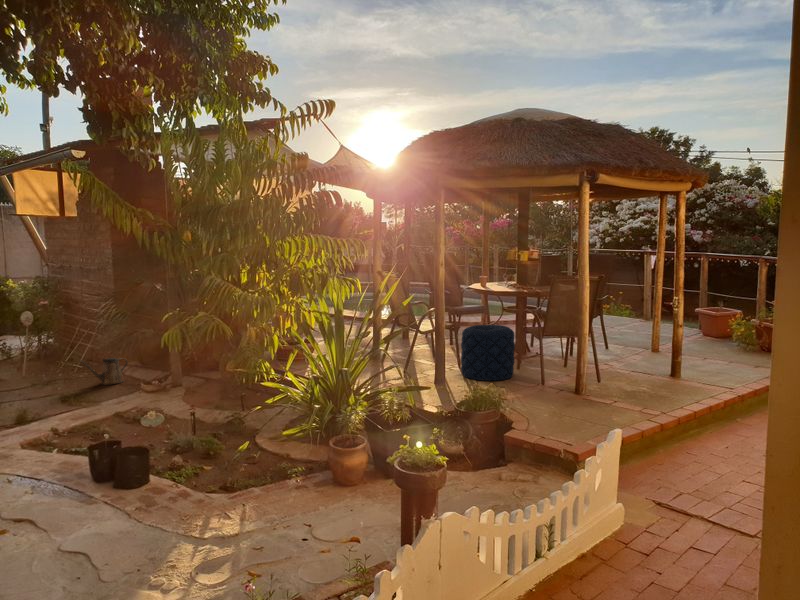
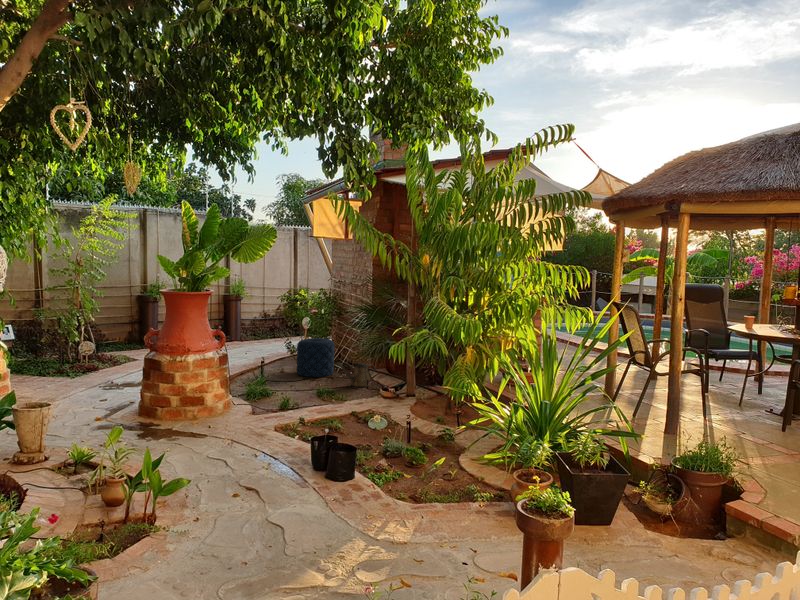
pouf: present [461,325,515,381] -> present [296,338,335,377]

